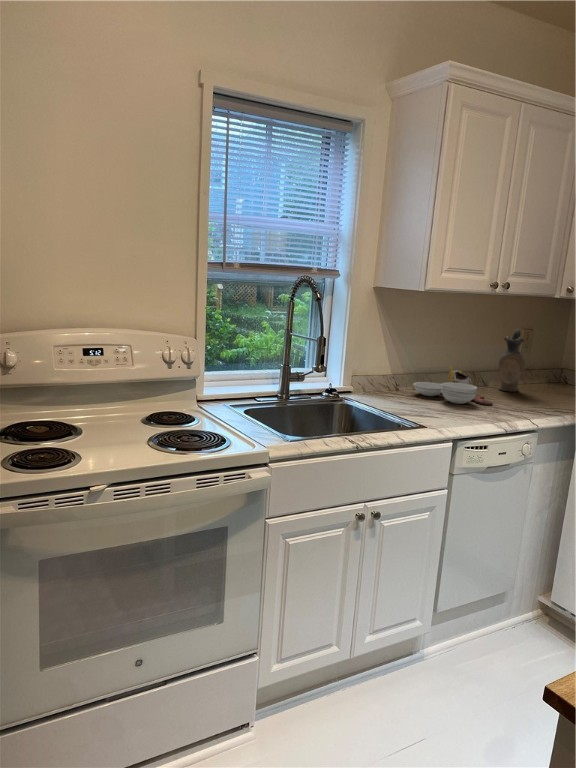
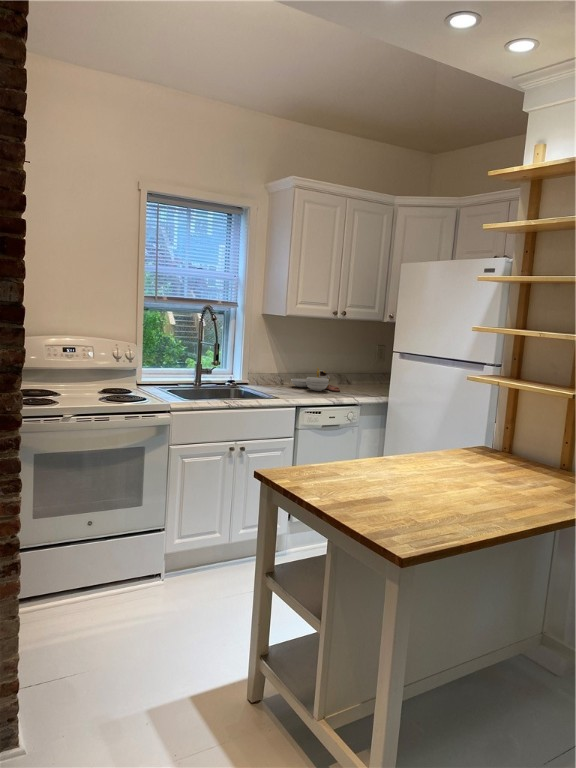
ceramic pitcher: present [498,329,525,391] -> none [354,343,372,386]

